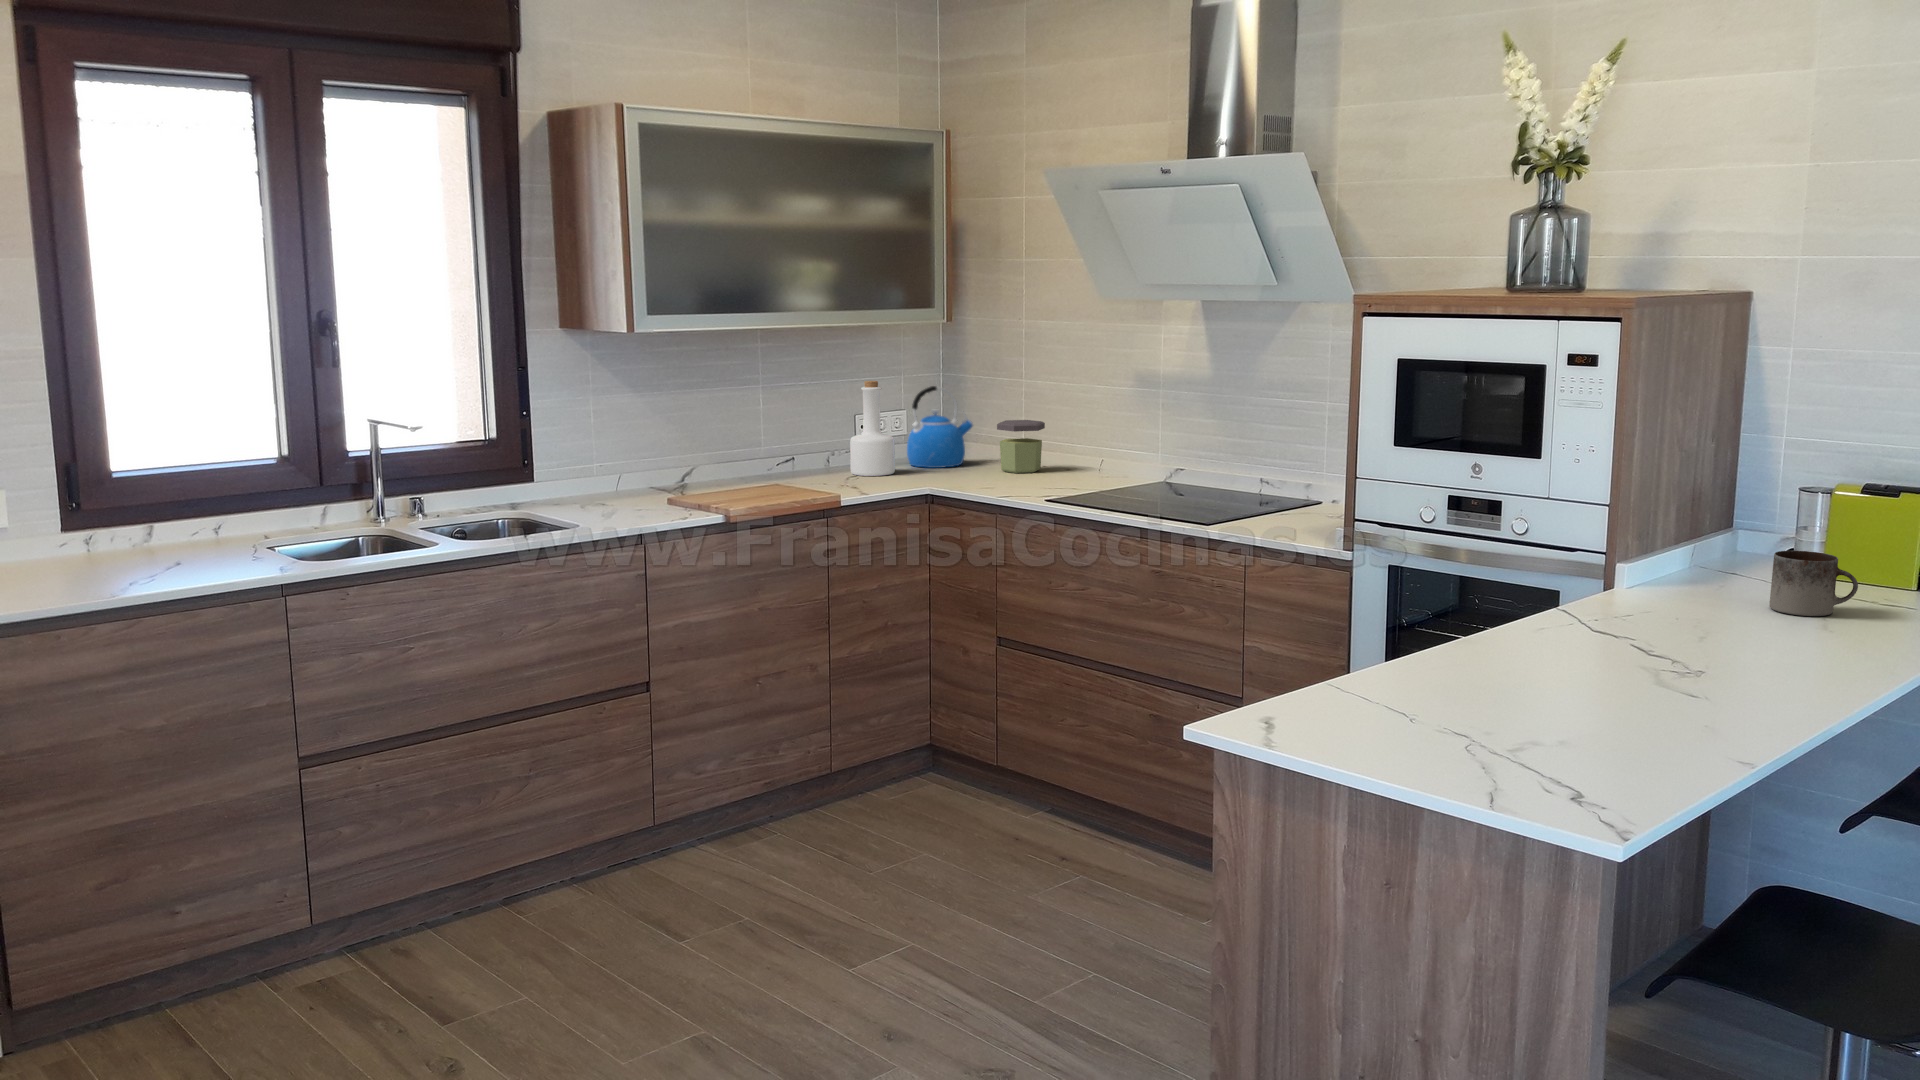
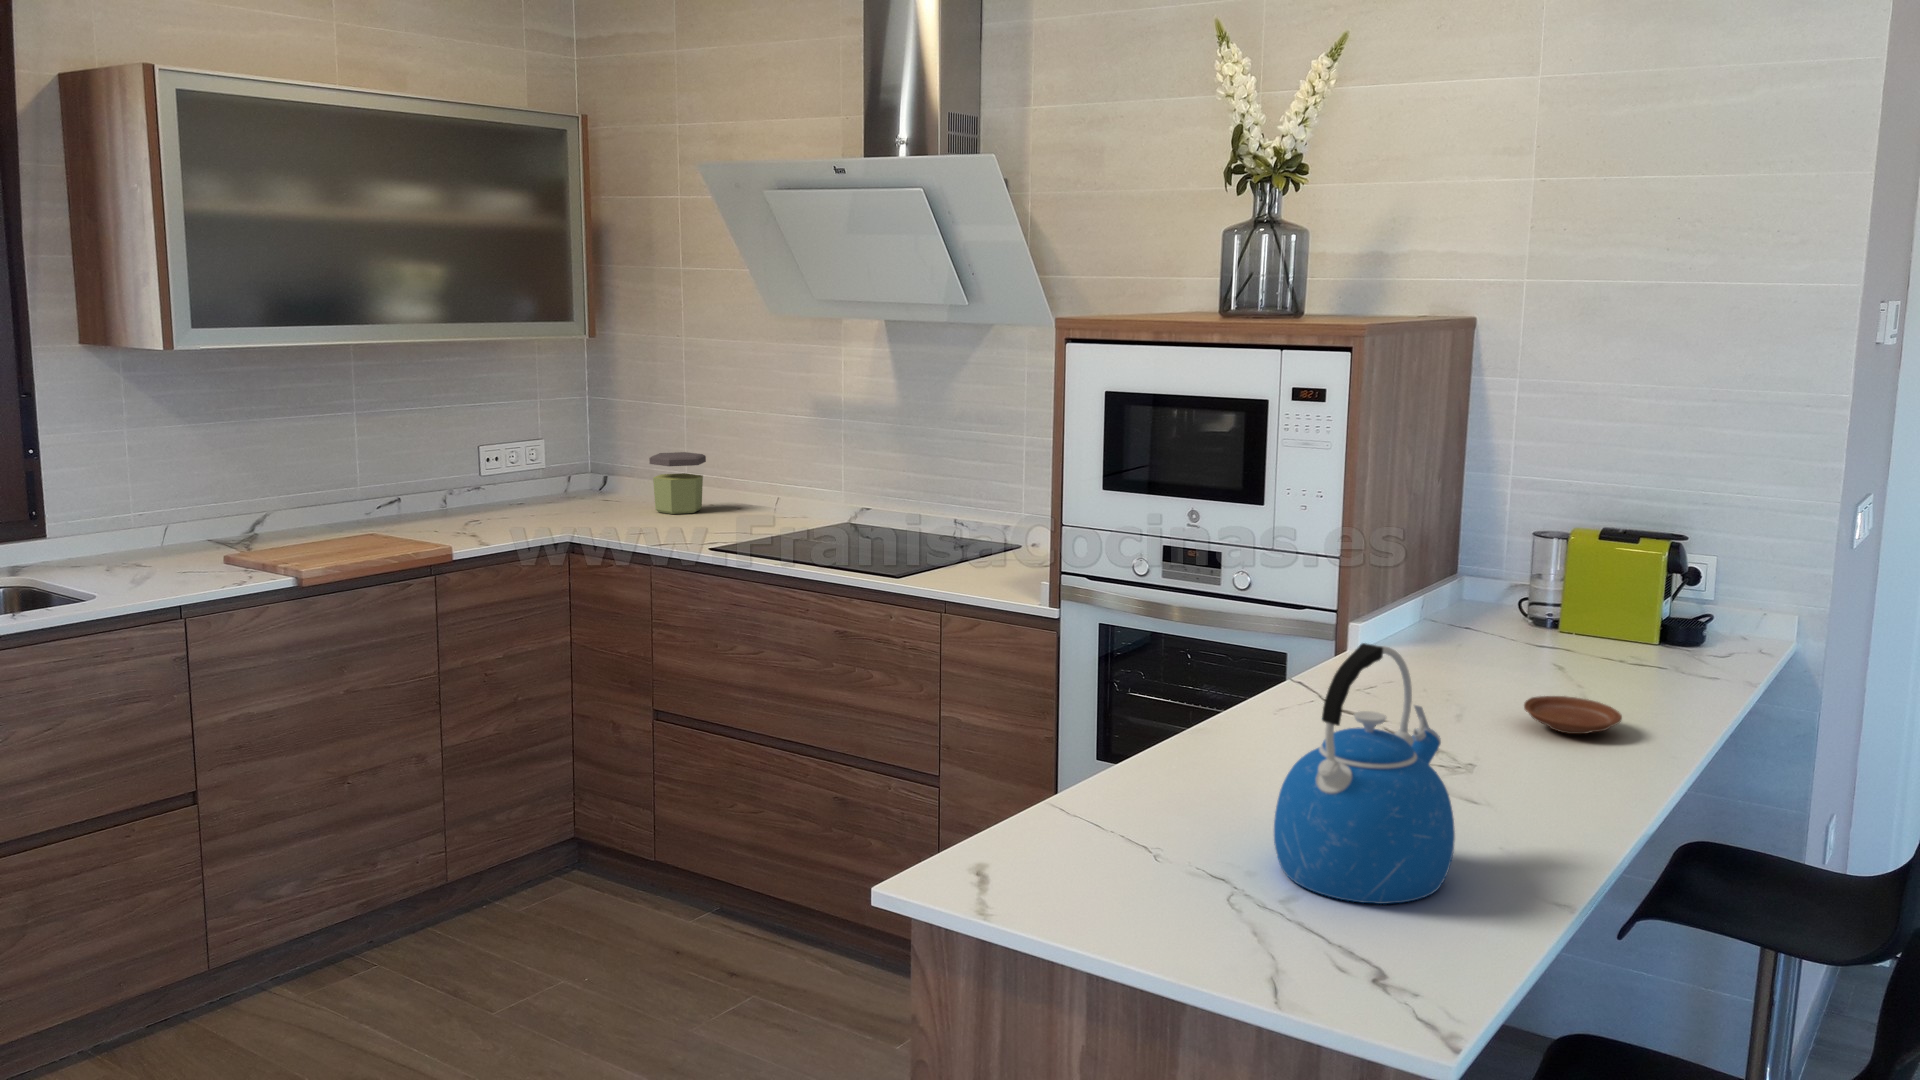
bottle: present [850,381,895,476] -> none [472,407,527,520]
kettle: present [907,386,973,468] -> present [1274,643,1455,904]
mug: present [1769,551,1858,616] -> none [1515,609,1608,683]
plate: none [1763,621,1855,652] -> present [1524,696,1622,734]

